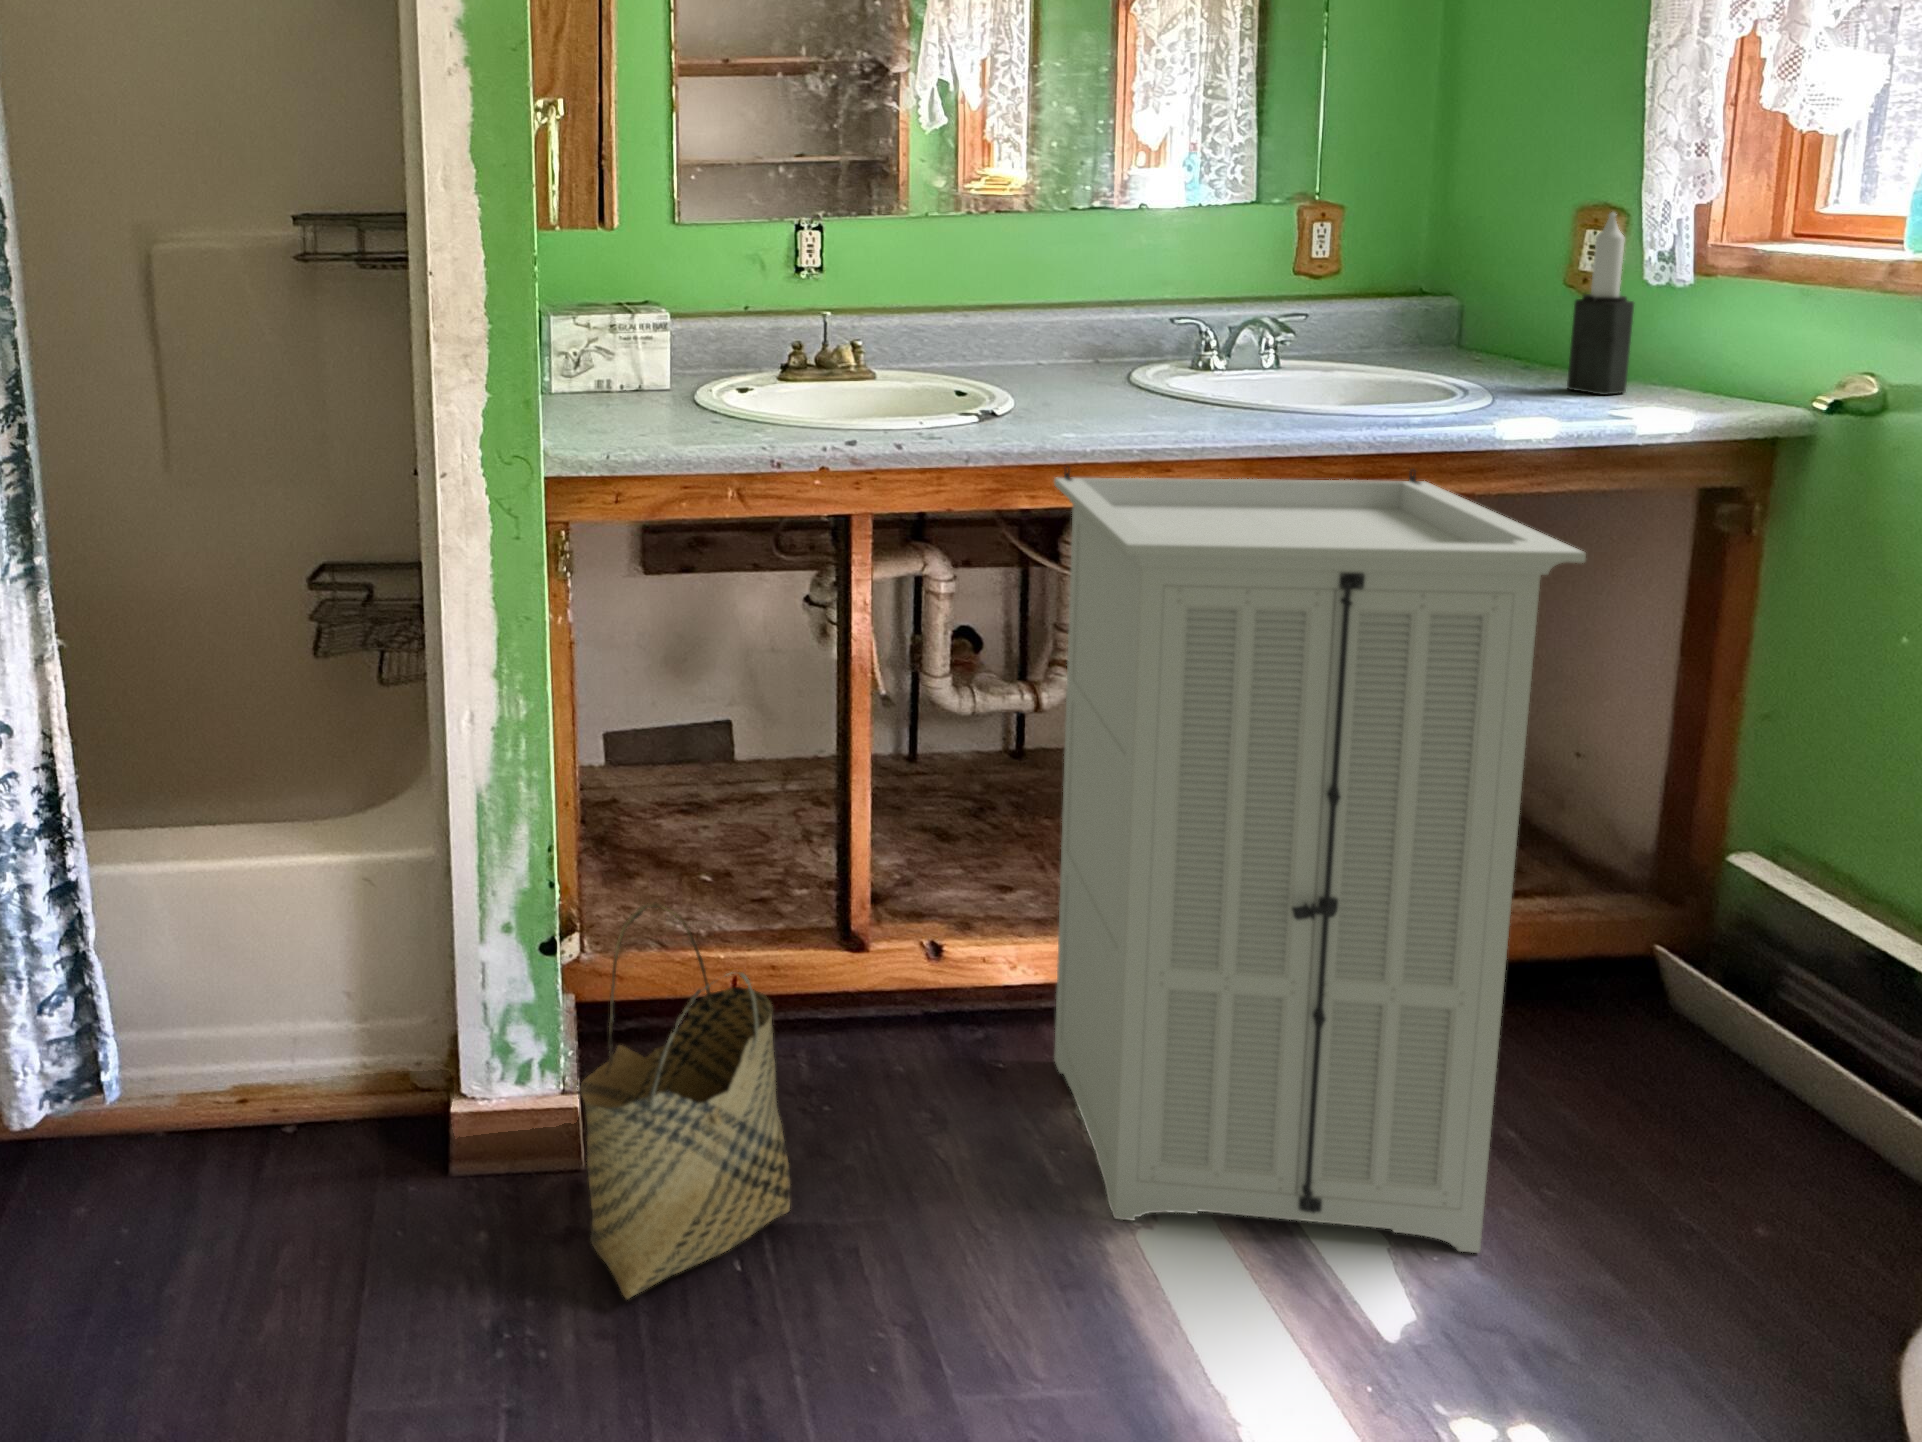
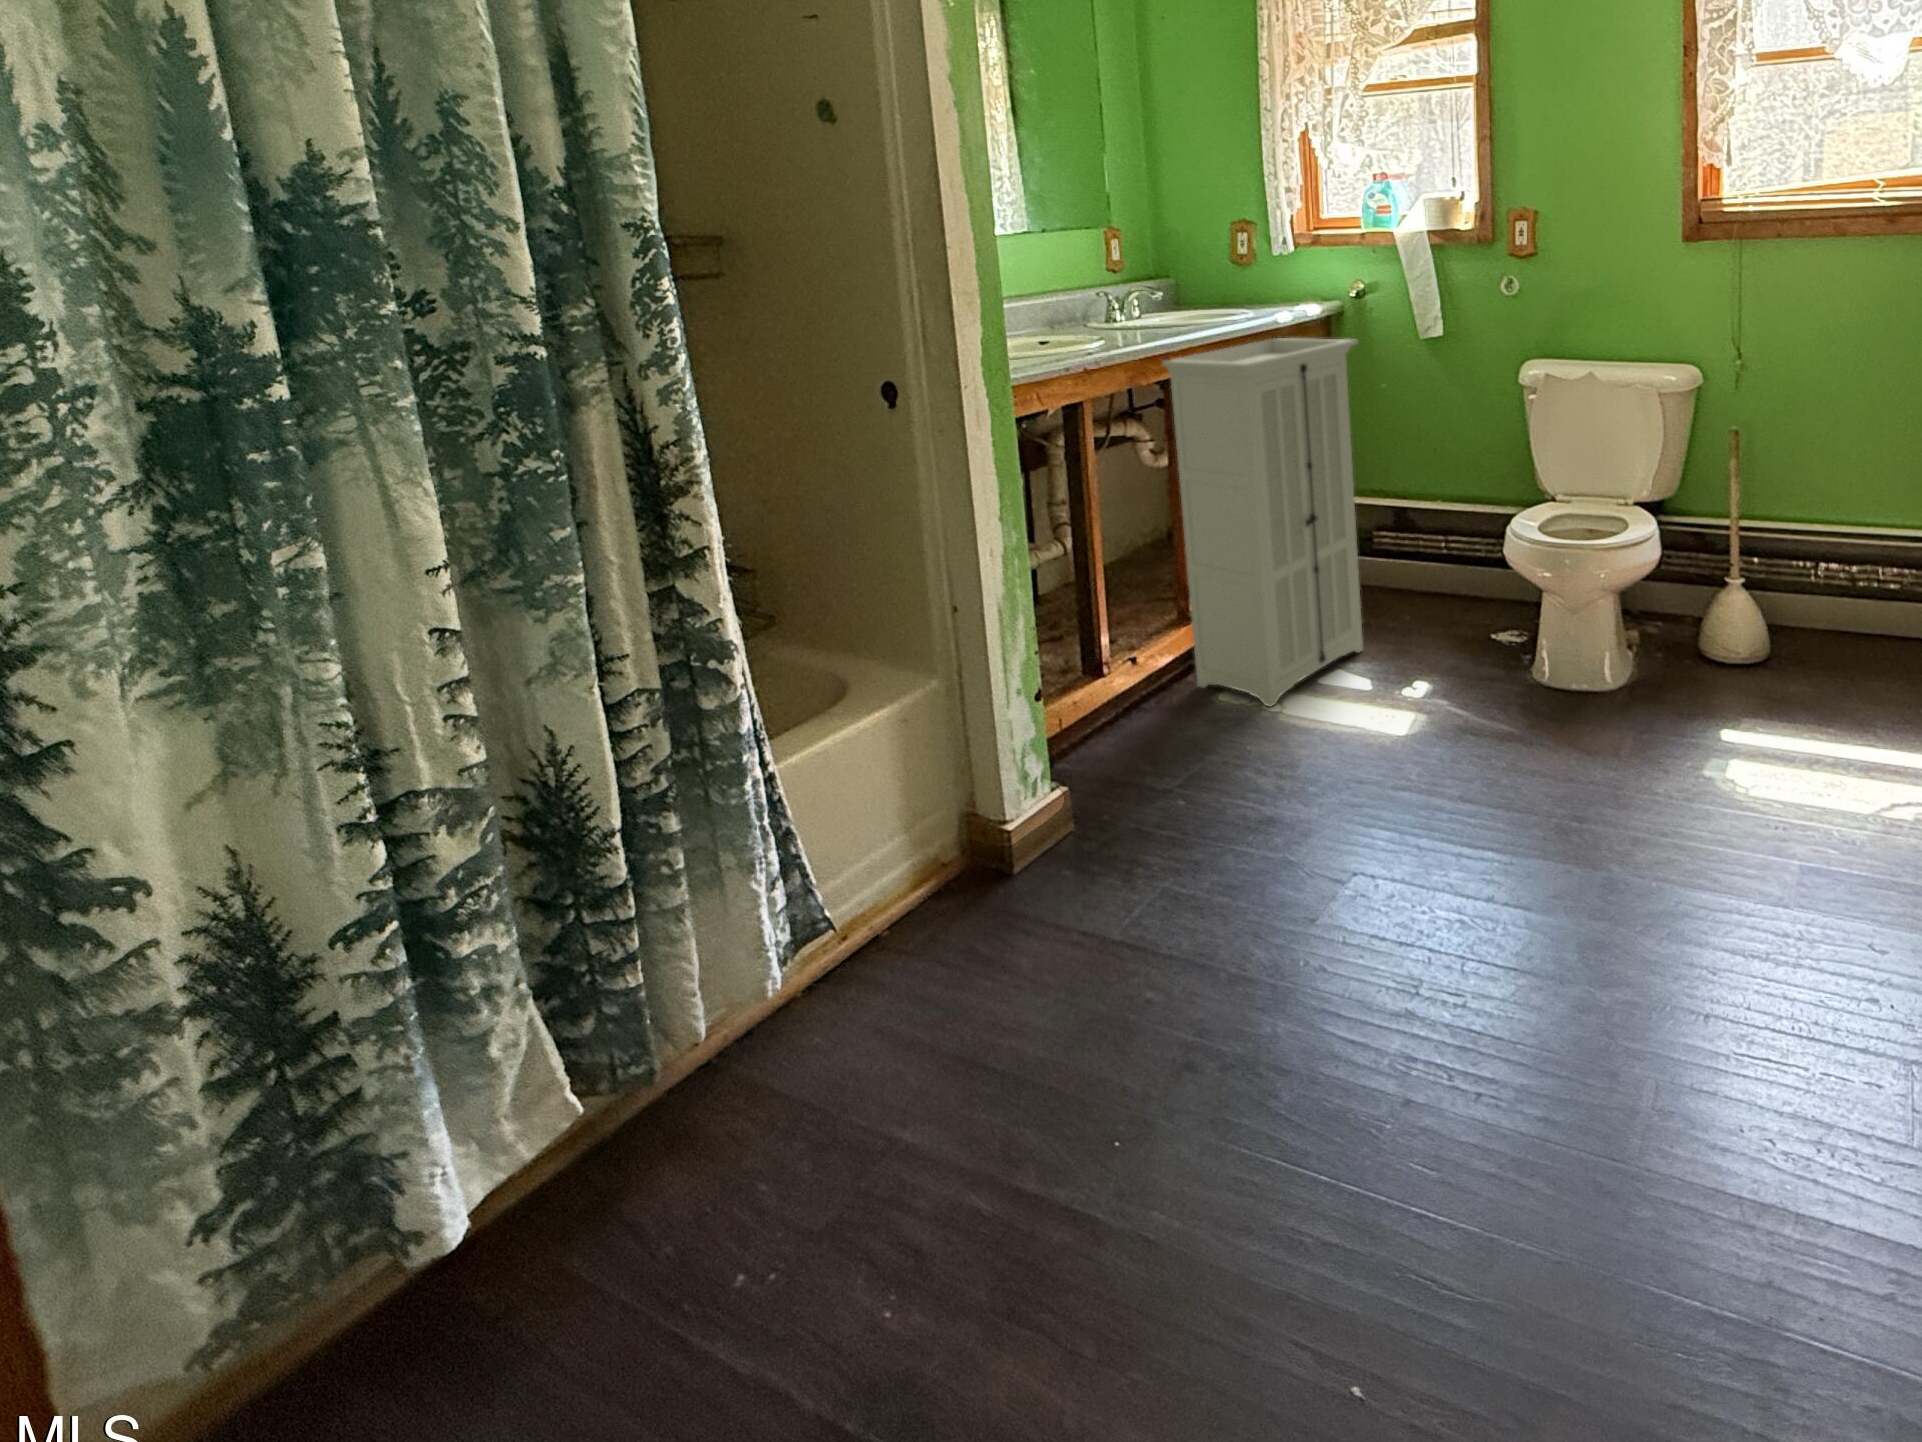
candle: present [1567,213,1634,395] -> none [1262,221,1285,306]
woven basket: present [580,903,790,1299] -> none [1078,633,1175,840]

